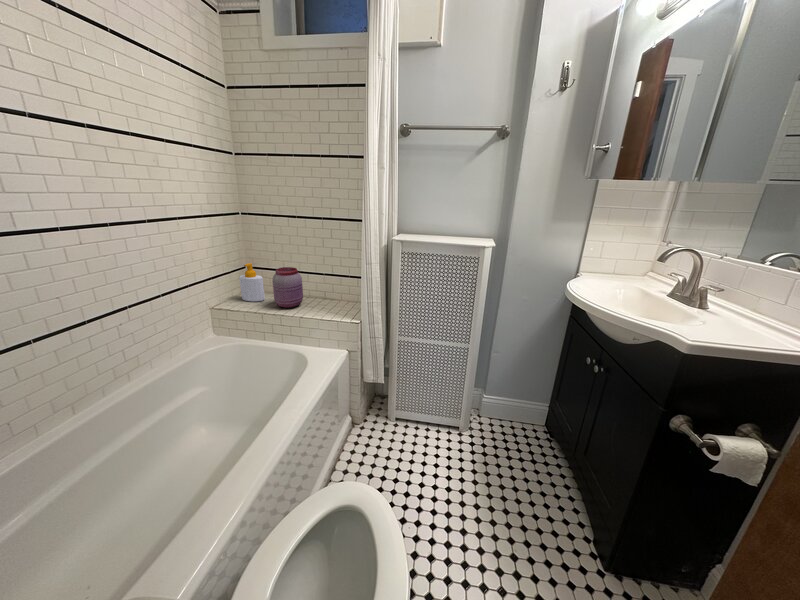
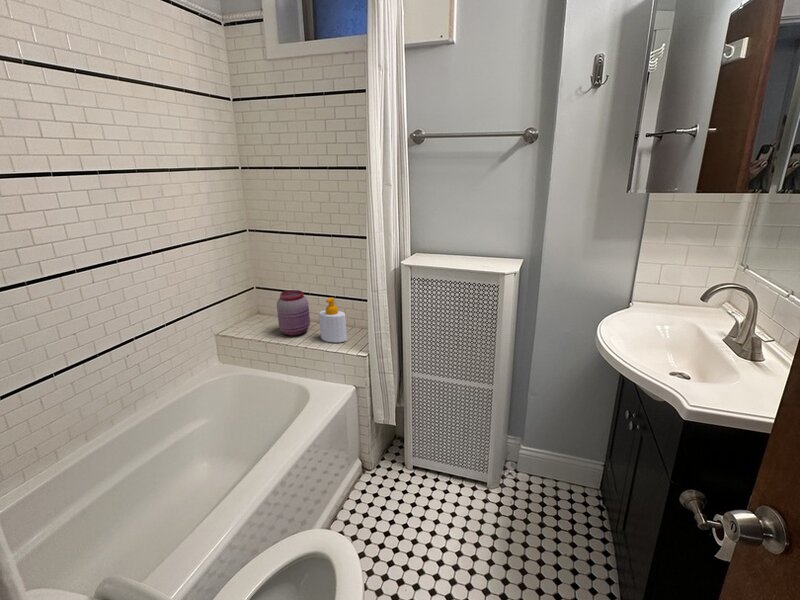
soap bottle: present [239,263,265,301] -> present [319,298,347,342]

